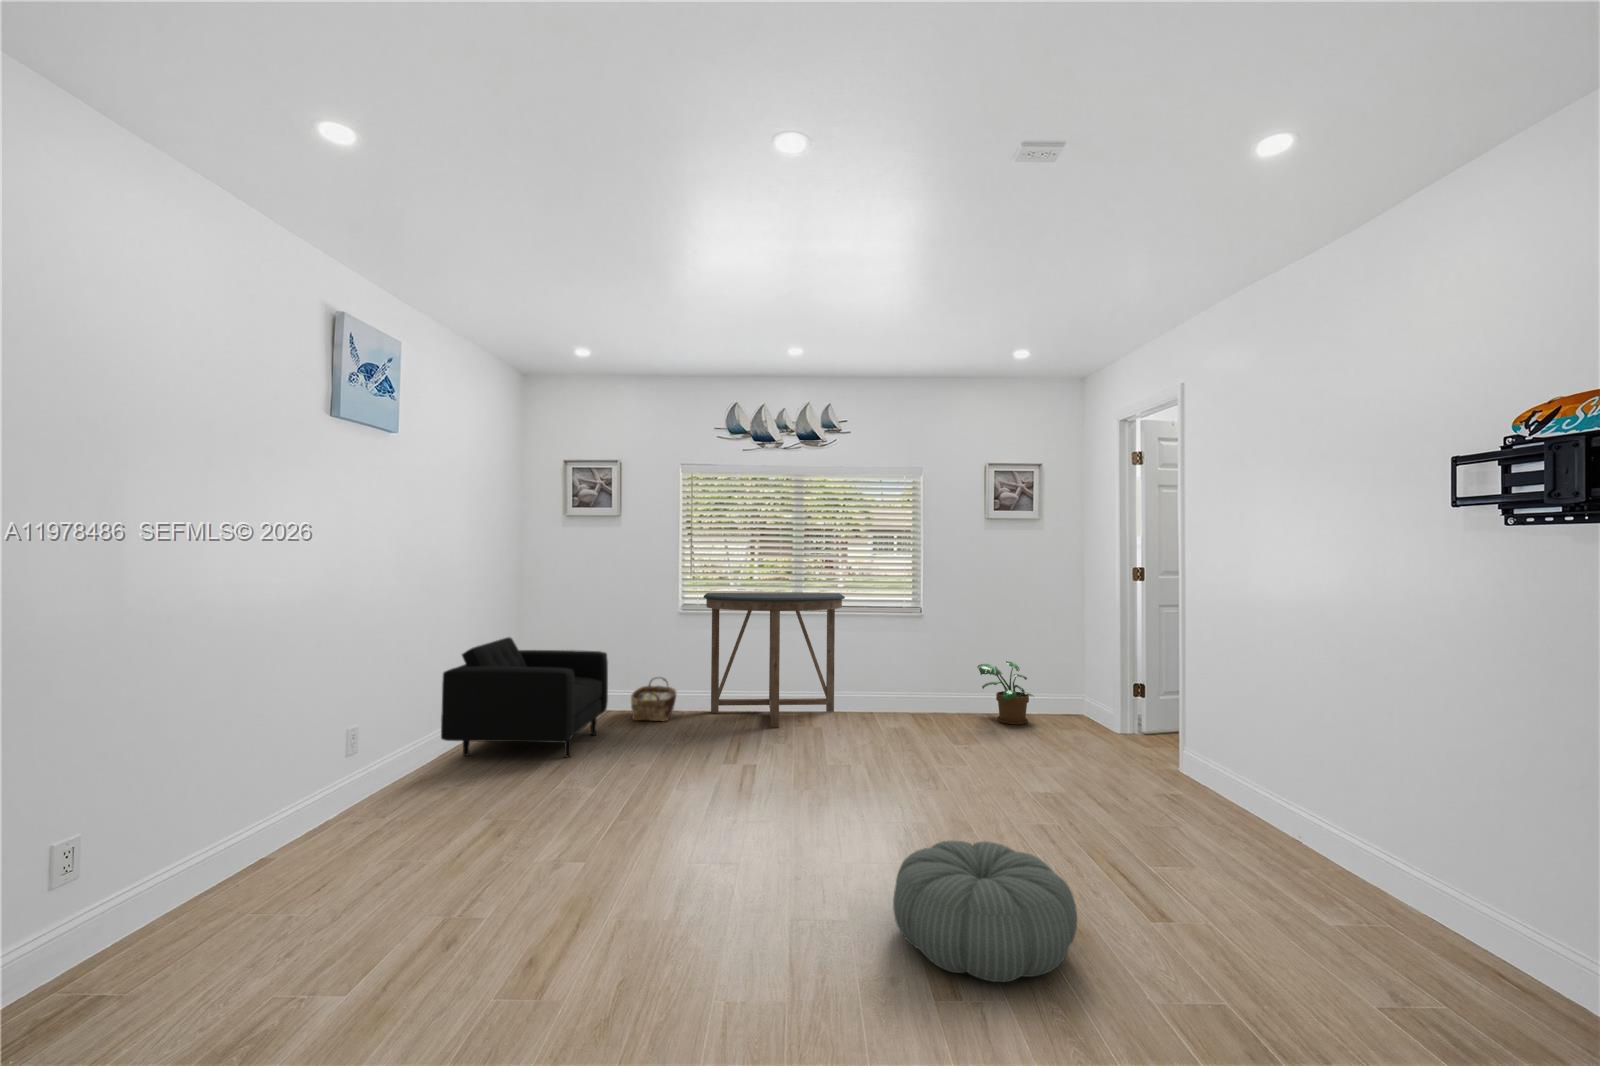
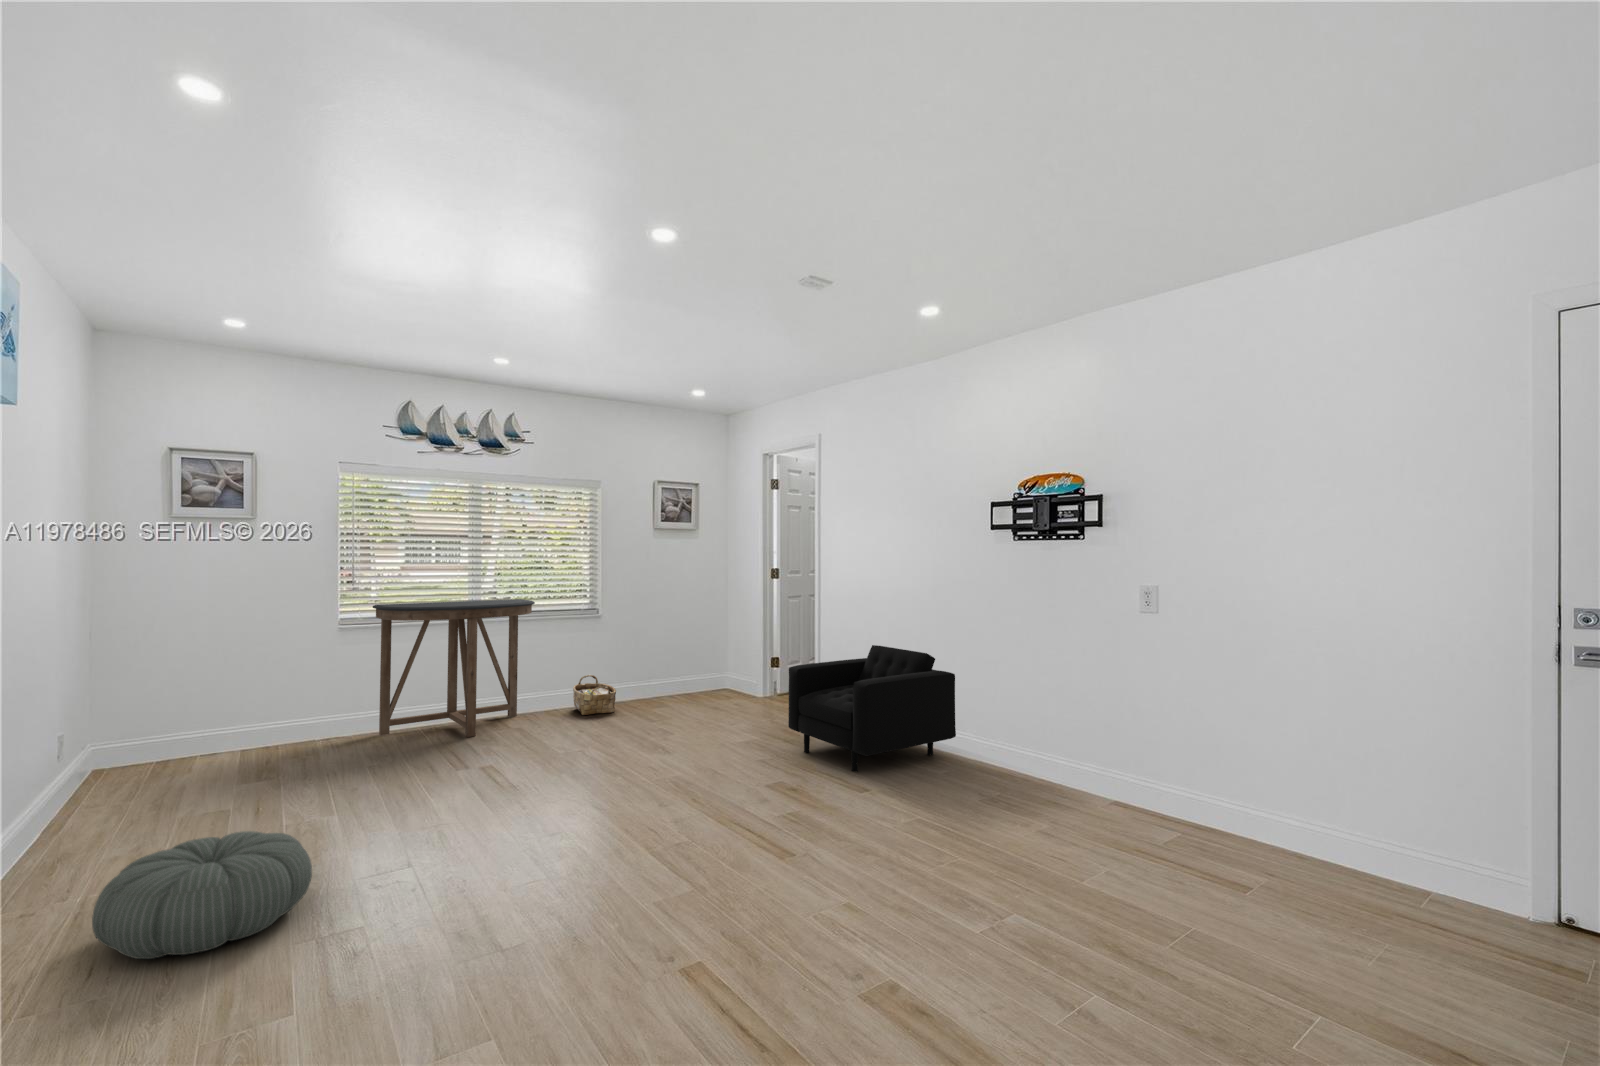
armchair: present [441,637,608,757] -> present [788,645,956,772]
potted plant: present [977,661,1034,724] -> none [652,651,698,703]
woven basket: present [631,677,677,721] -> present [573,675,616,715]
pouf: present [893,841,1077,982] -> present [92,831,312,959]

